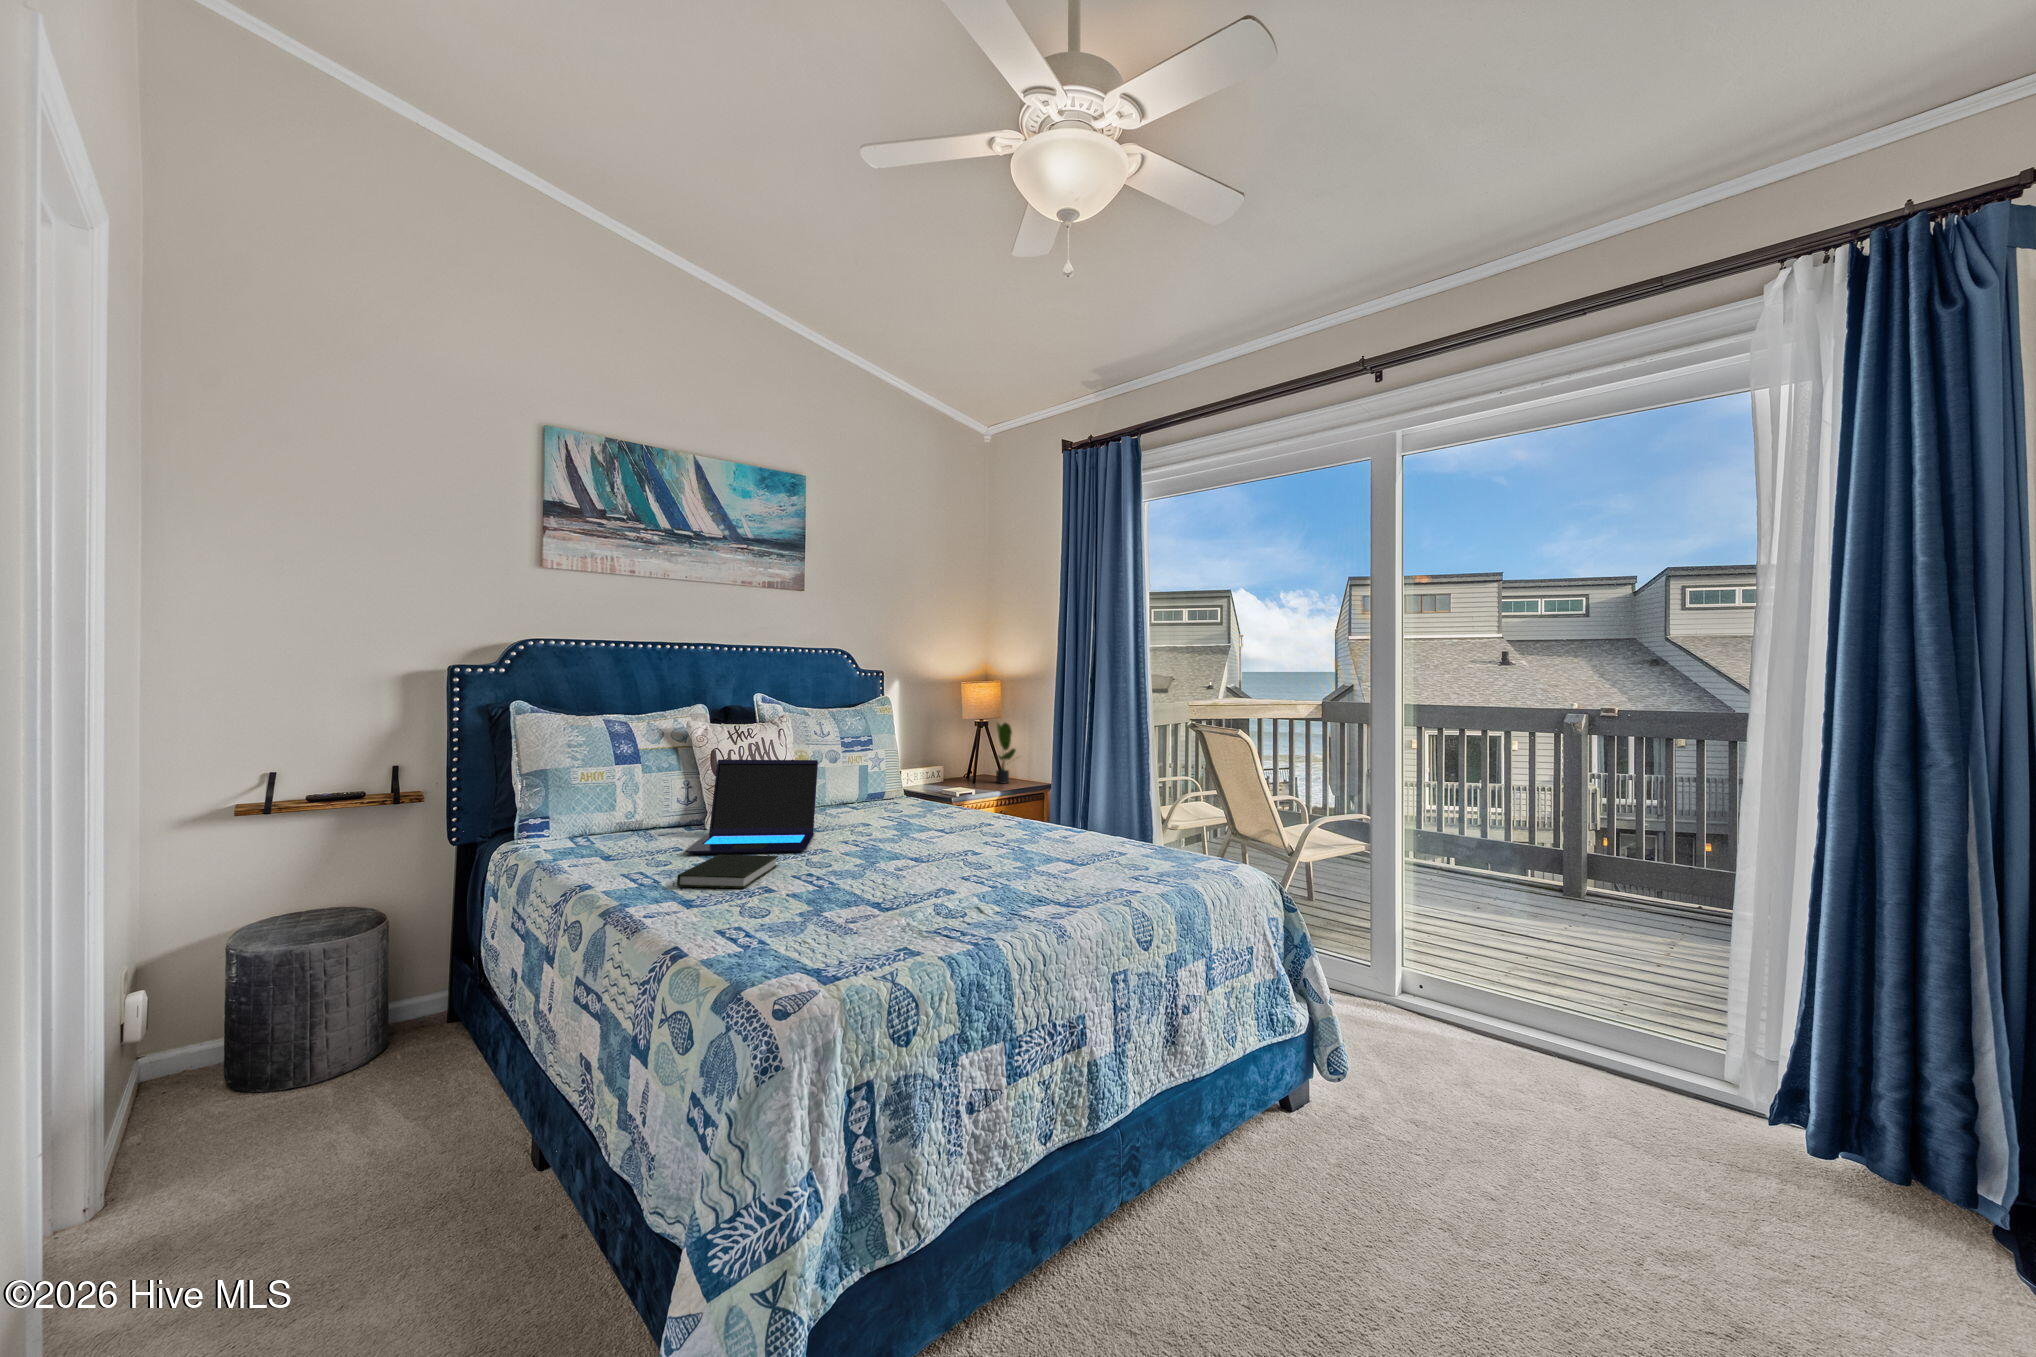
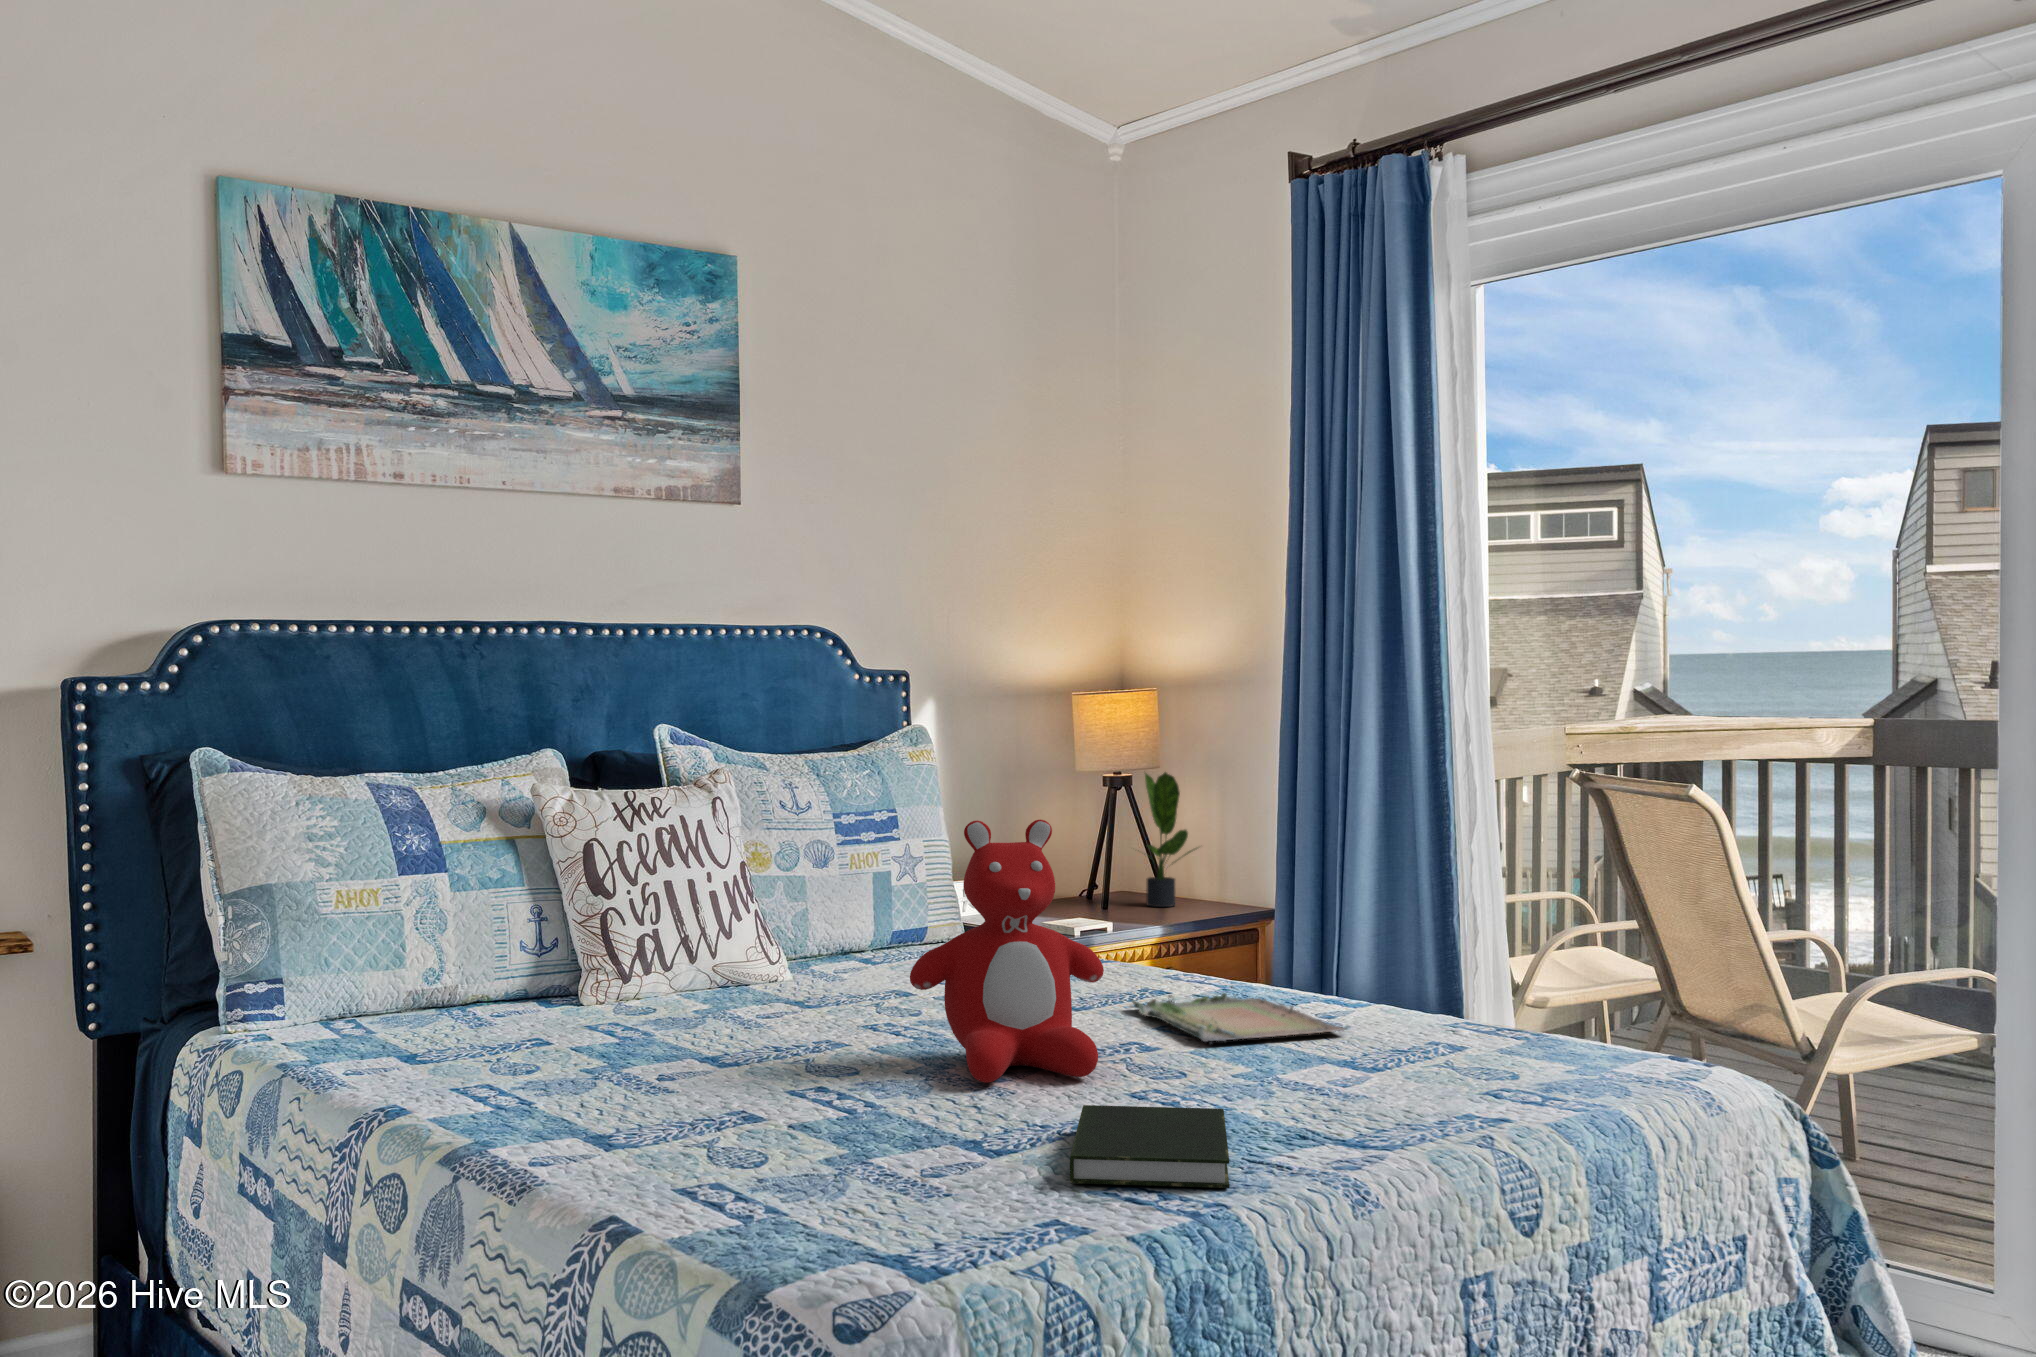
teddy bear: none [860,743,957,871] -> present [910,820,1104,1083]
laptop: present [685,760,818,854] -> none [559,859,800,1051]
tray: none [975,820,1074,851] -> present [1132,987,1345,1042]
book: present [677,855,778,888] -> present [1070,1105,1229,1188]

